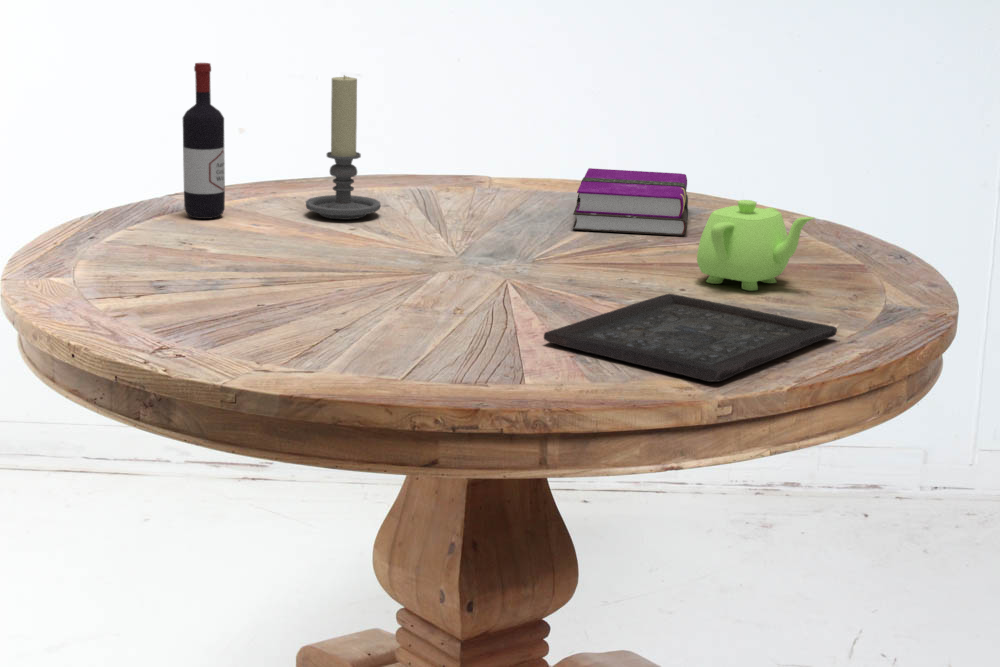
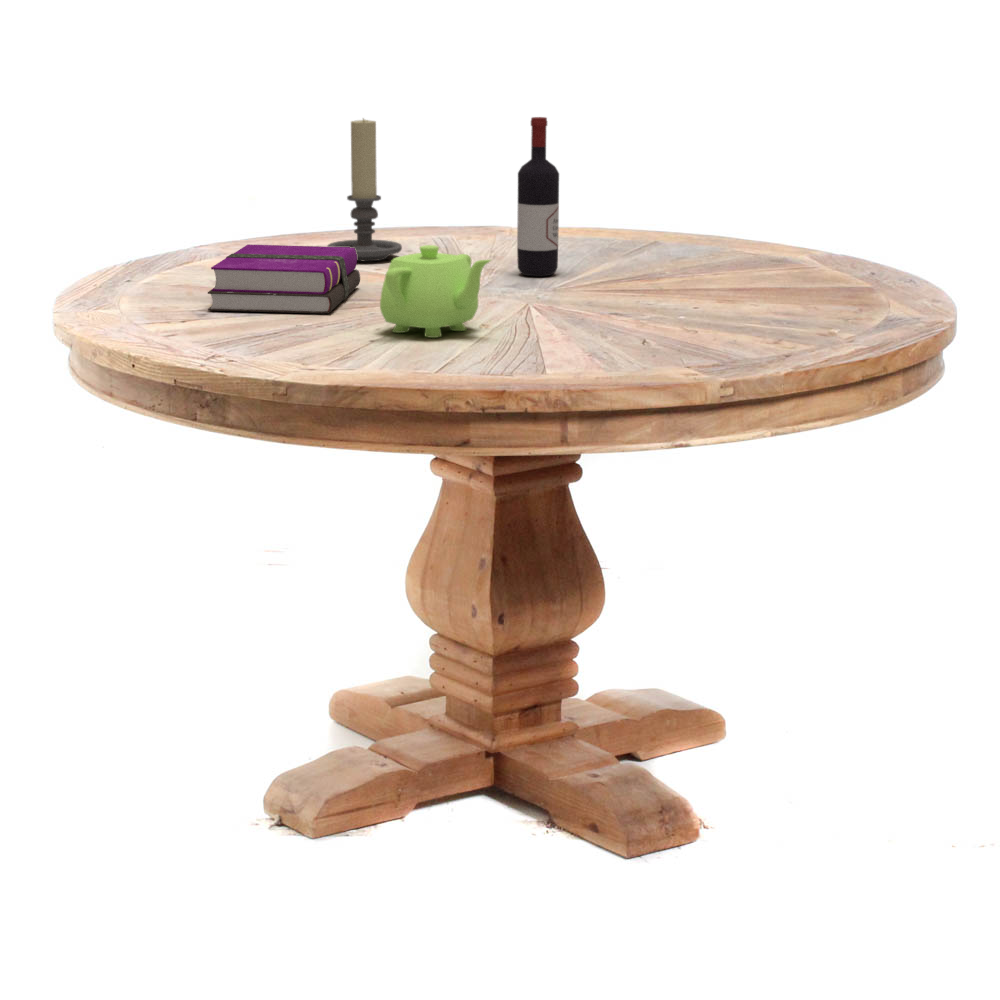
wine bottle: present [183,63,225,219] -> present [517,117,559,277]
hardback book: present [573,168,688,236] -> present [208,244,360,314]
teapot: present [697,200,814,291] -> present [380,245,491,338]
tray: present [544,294,837,382] -> none [563,308,836,369]

